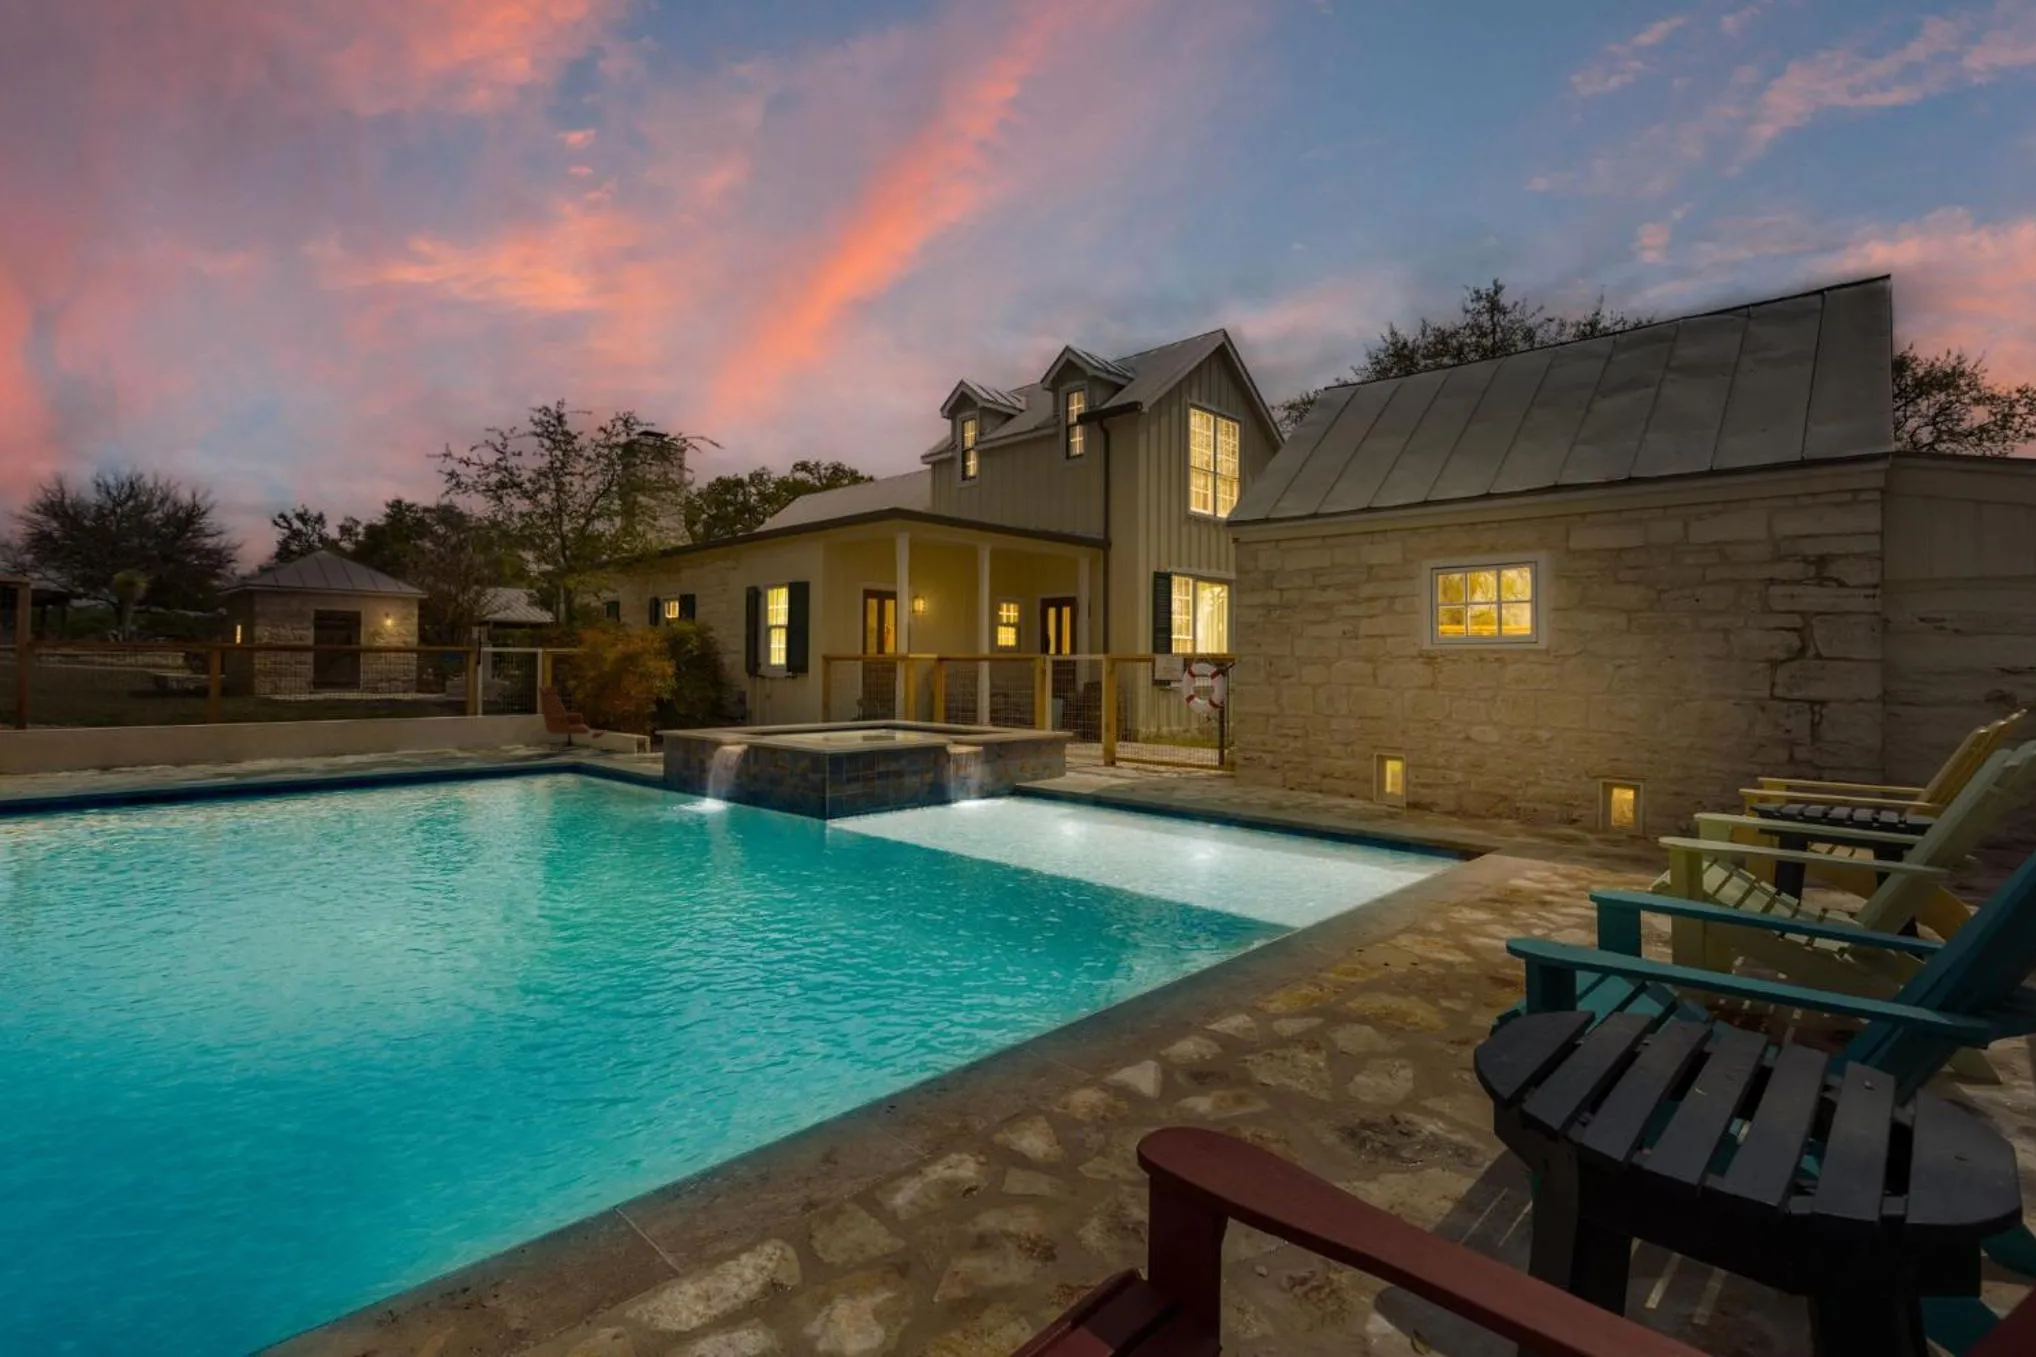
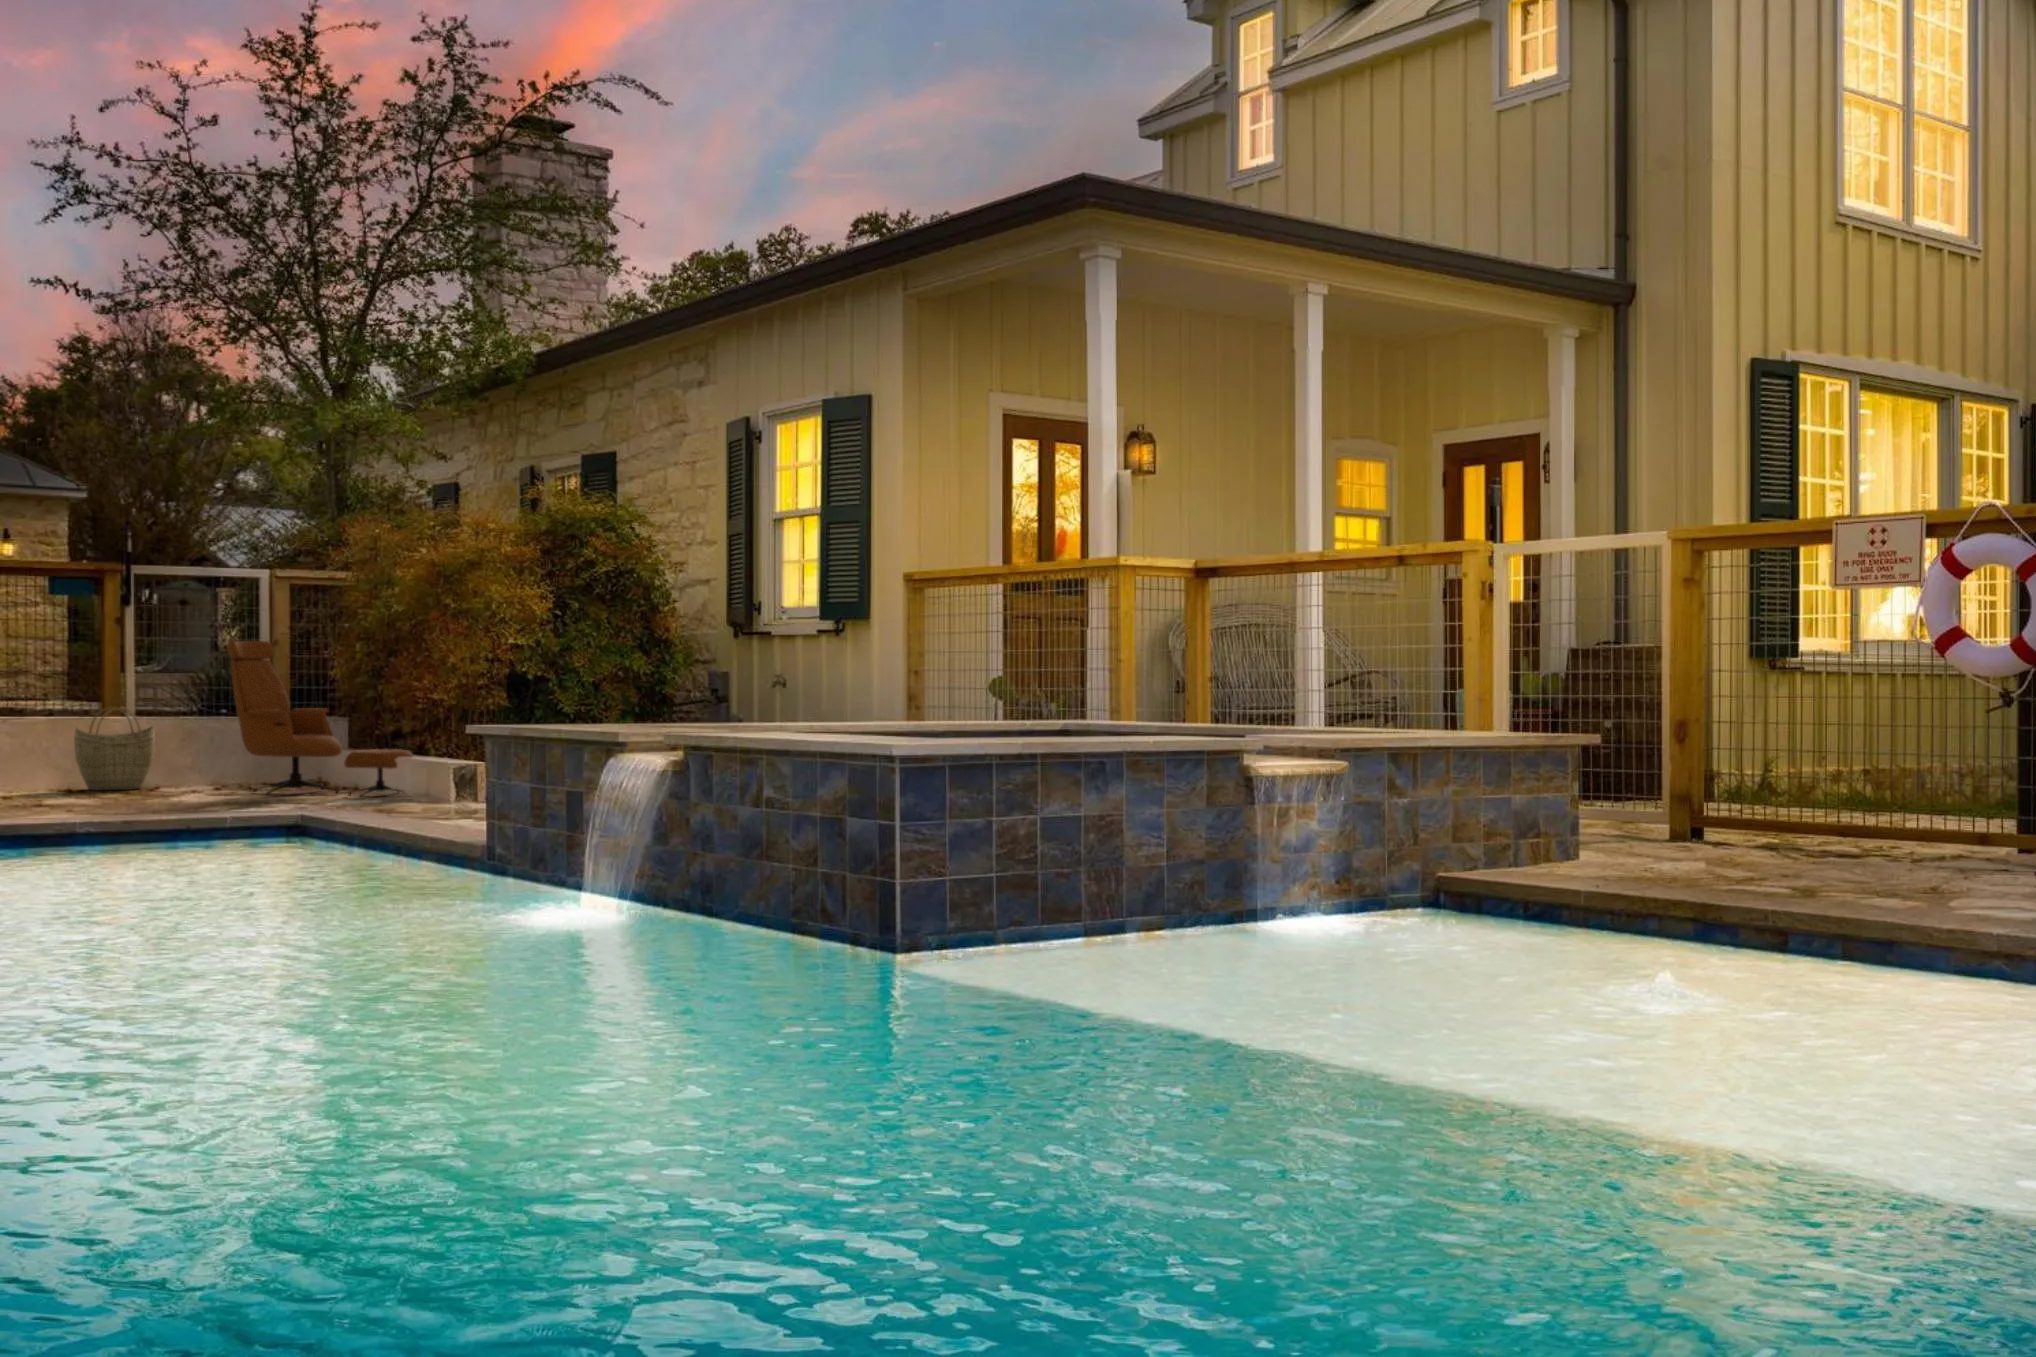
woven basket: none [468,714,505,749] -> present [74,707,155,791]

